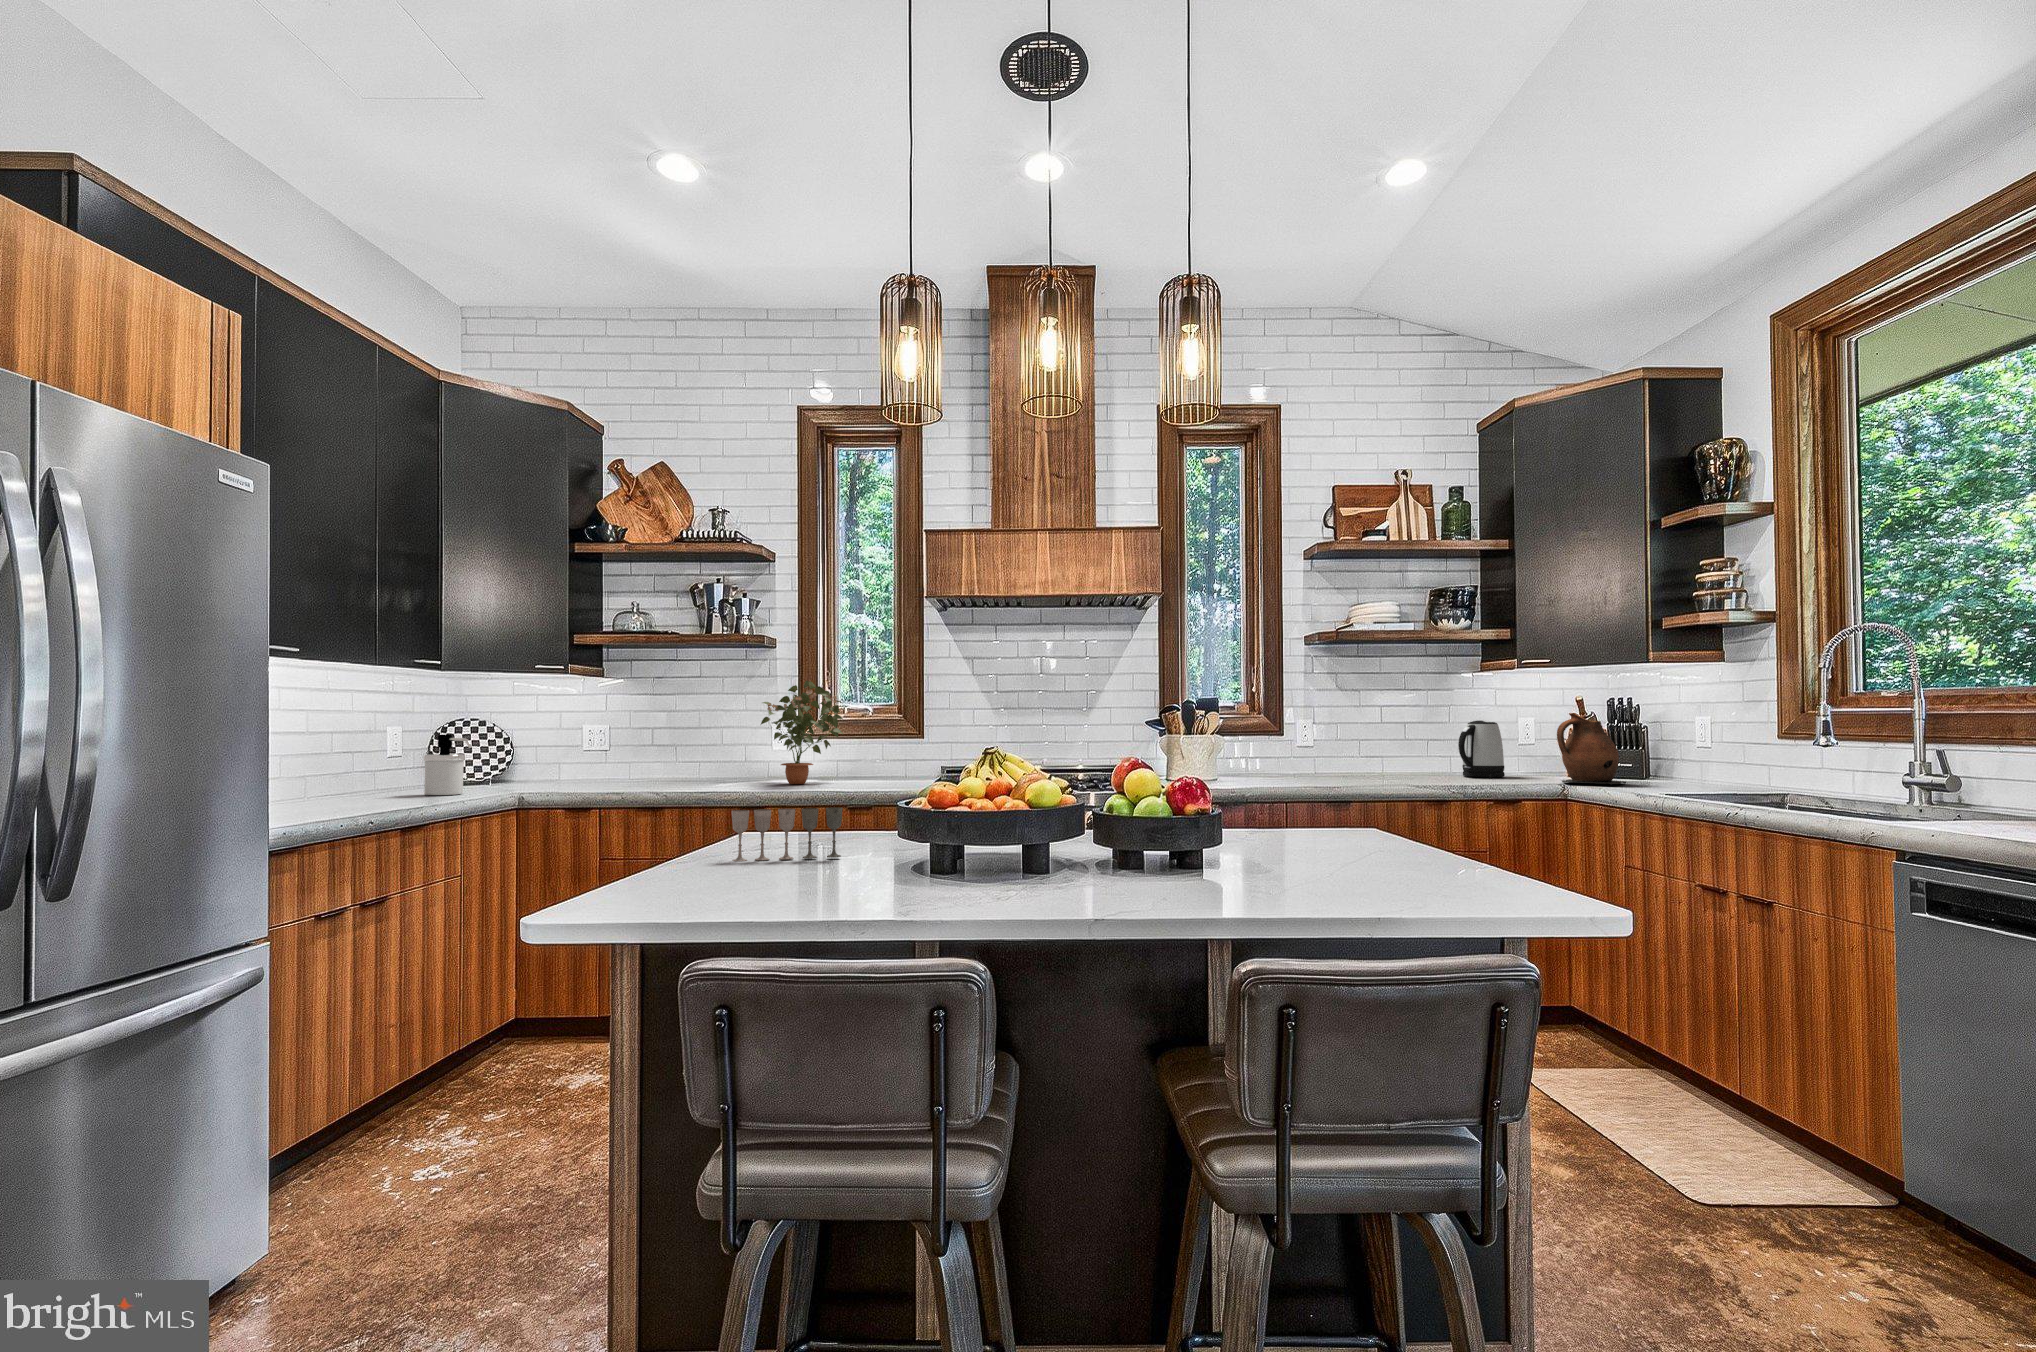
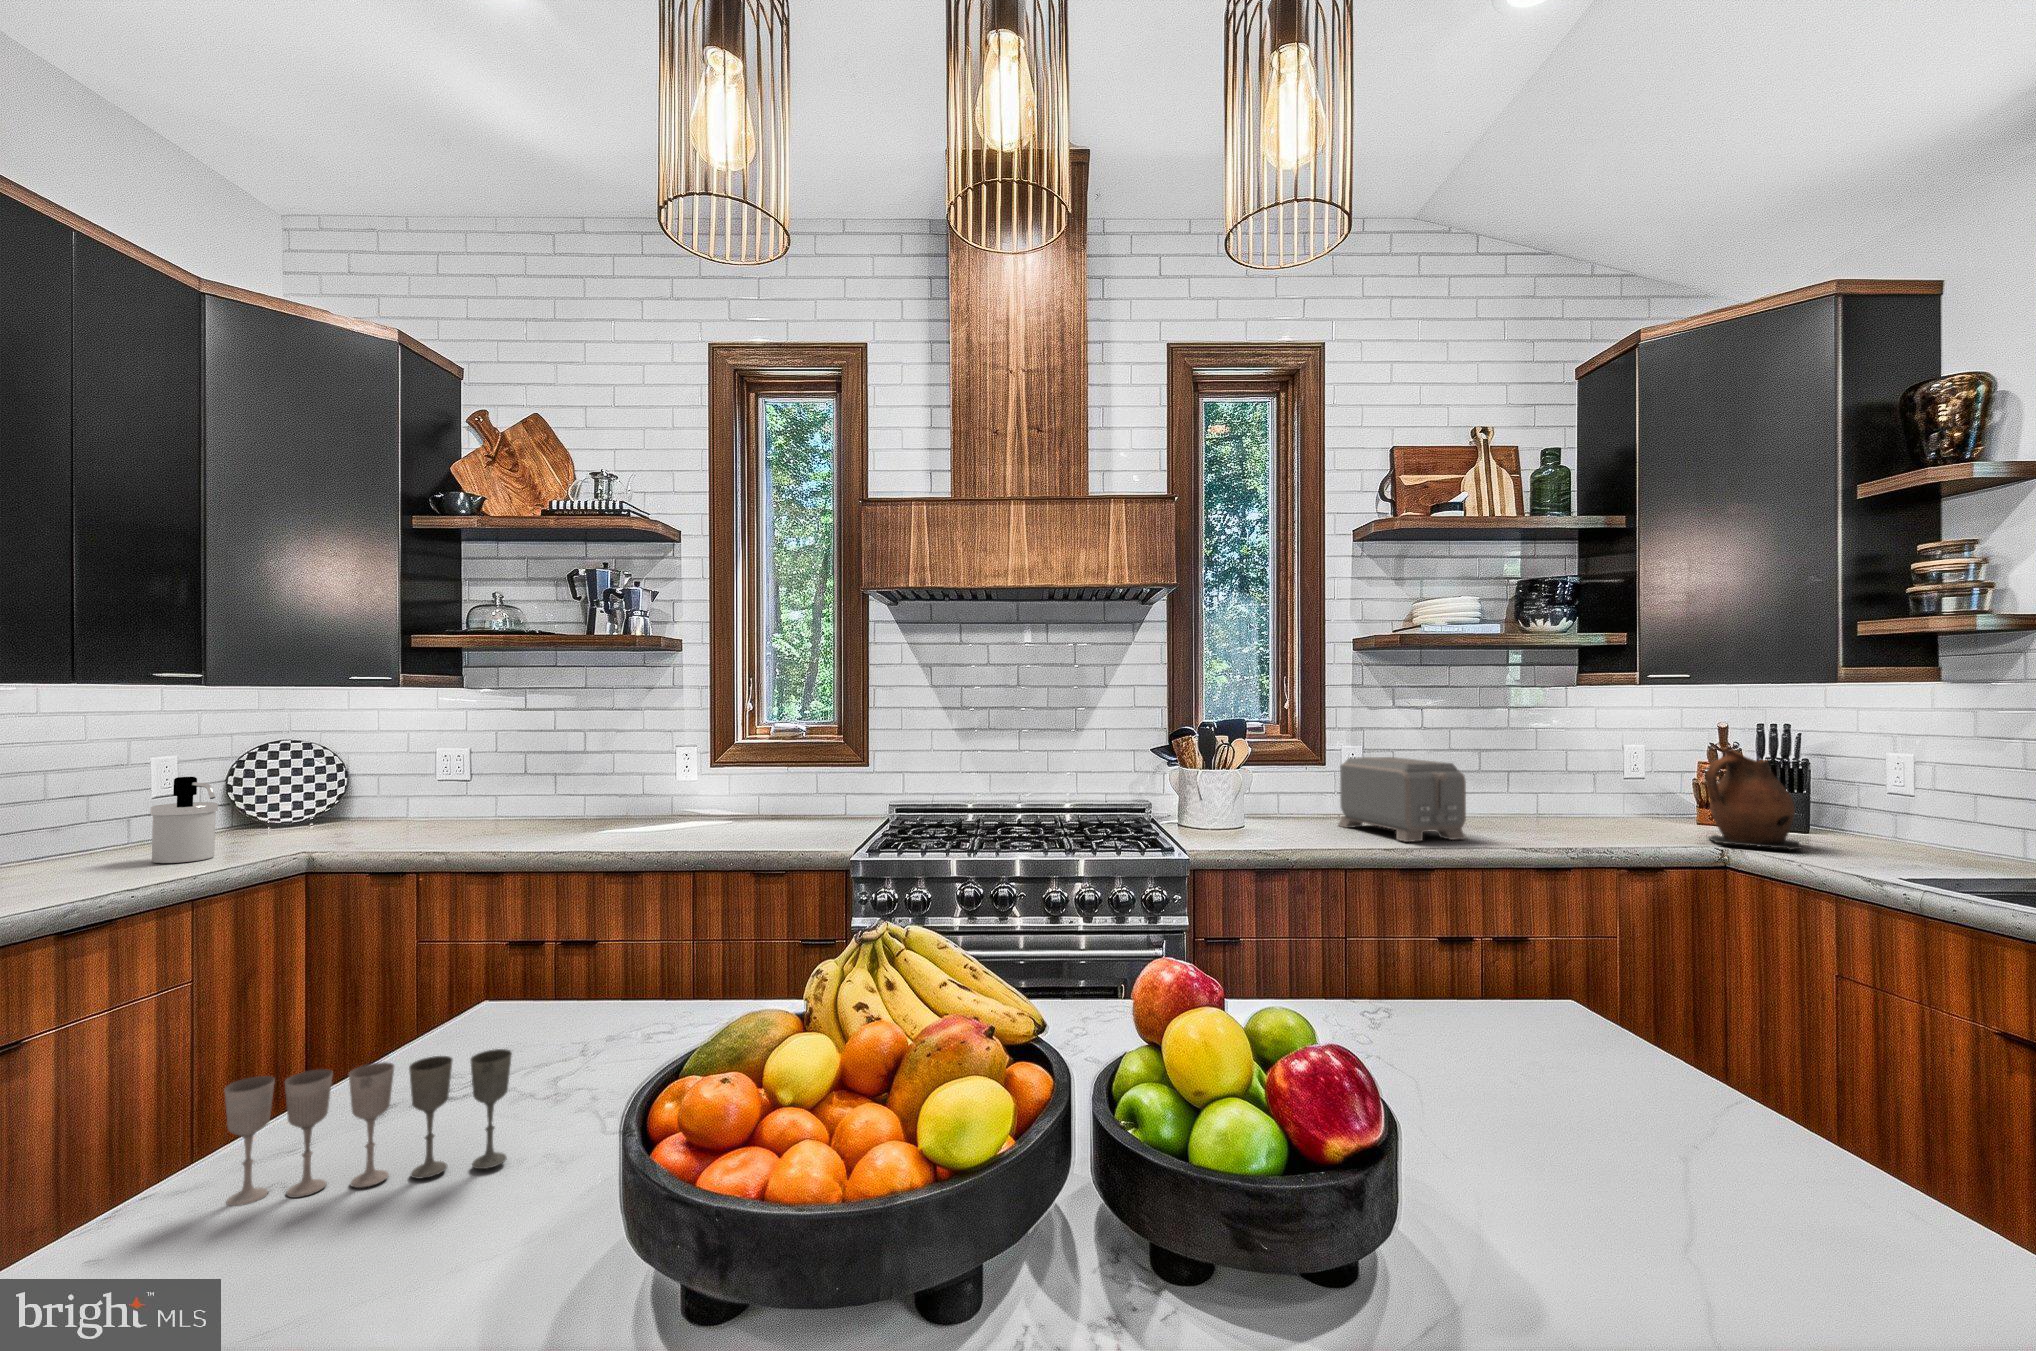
potted plant: present [761,681,843,784] -> none [652,697,761,834]
kettle: present [1458,720,1505,778] -> none [1556,750,1615,825]
toaster: none [1290,726,1382,784] -> present [1338,757,1466,842]

